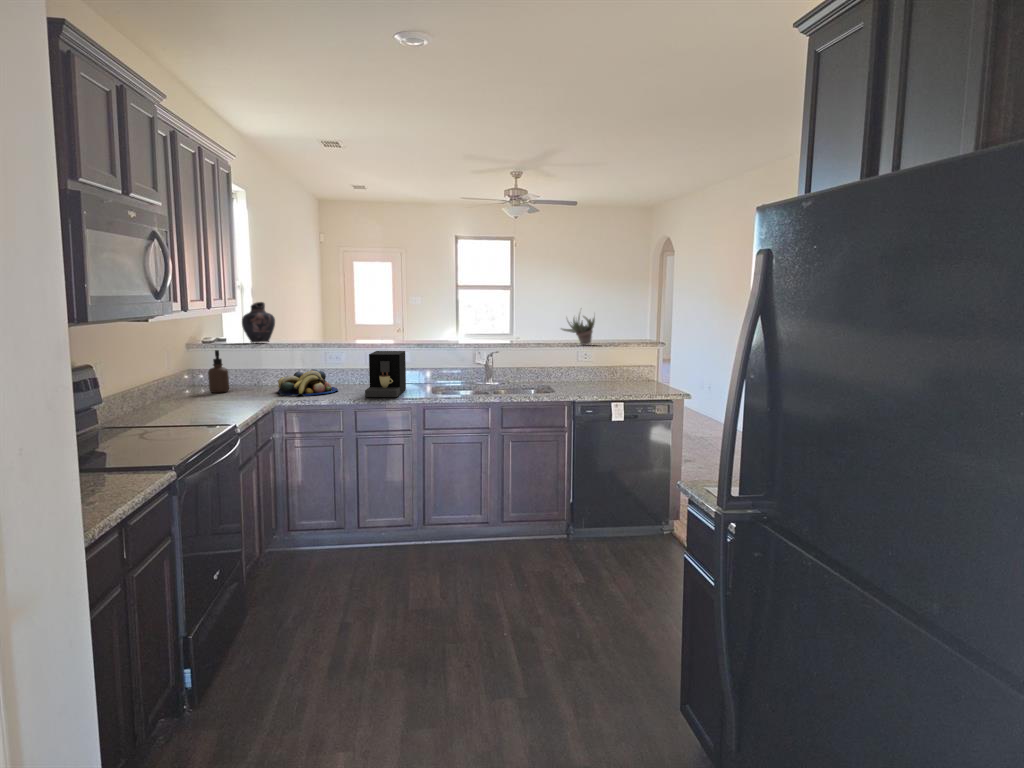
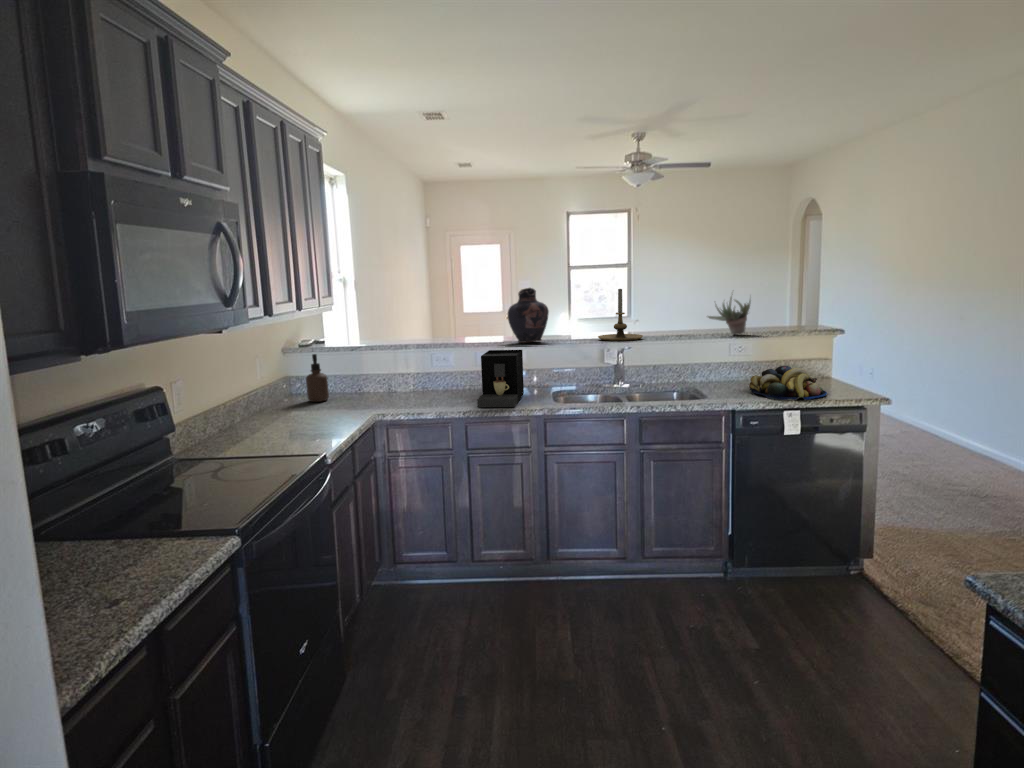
vase: present [242,302,275,343] -> present [508,288,549,343]
candle holder: none [471,303,508,346] -> present [598,289,643,341]
fruit bowl: present [278,369,338,396] -> present [749,366,827,400]

